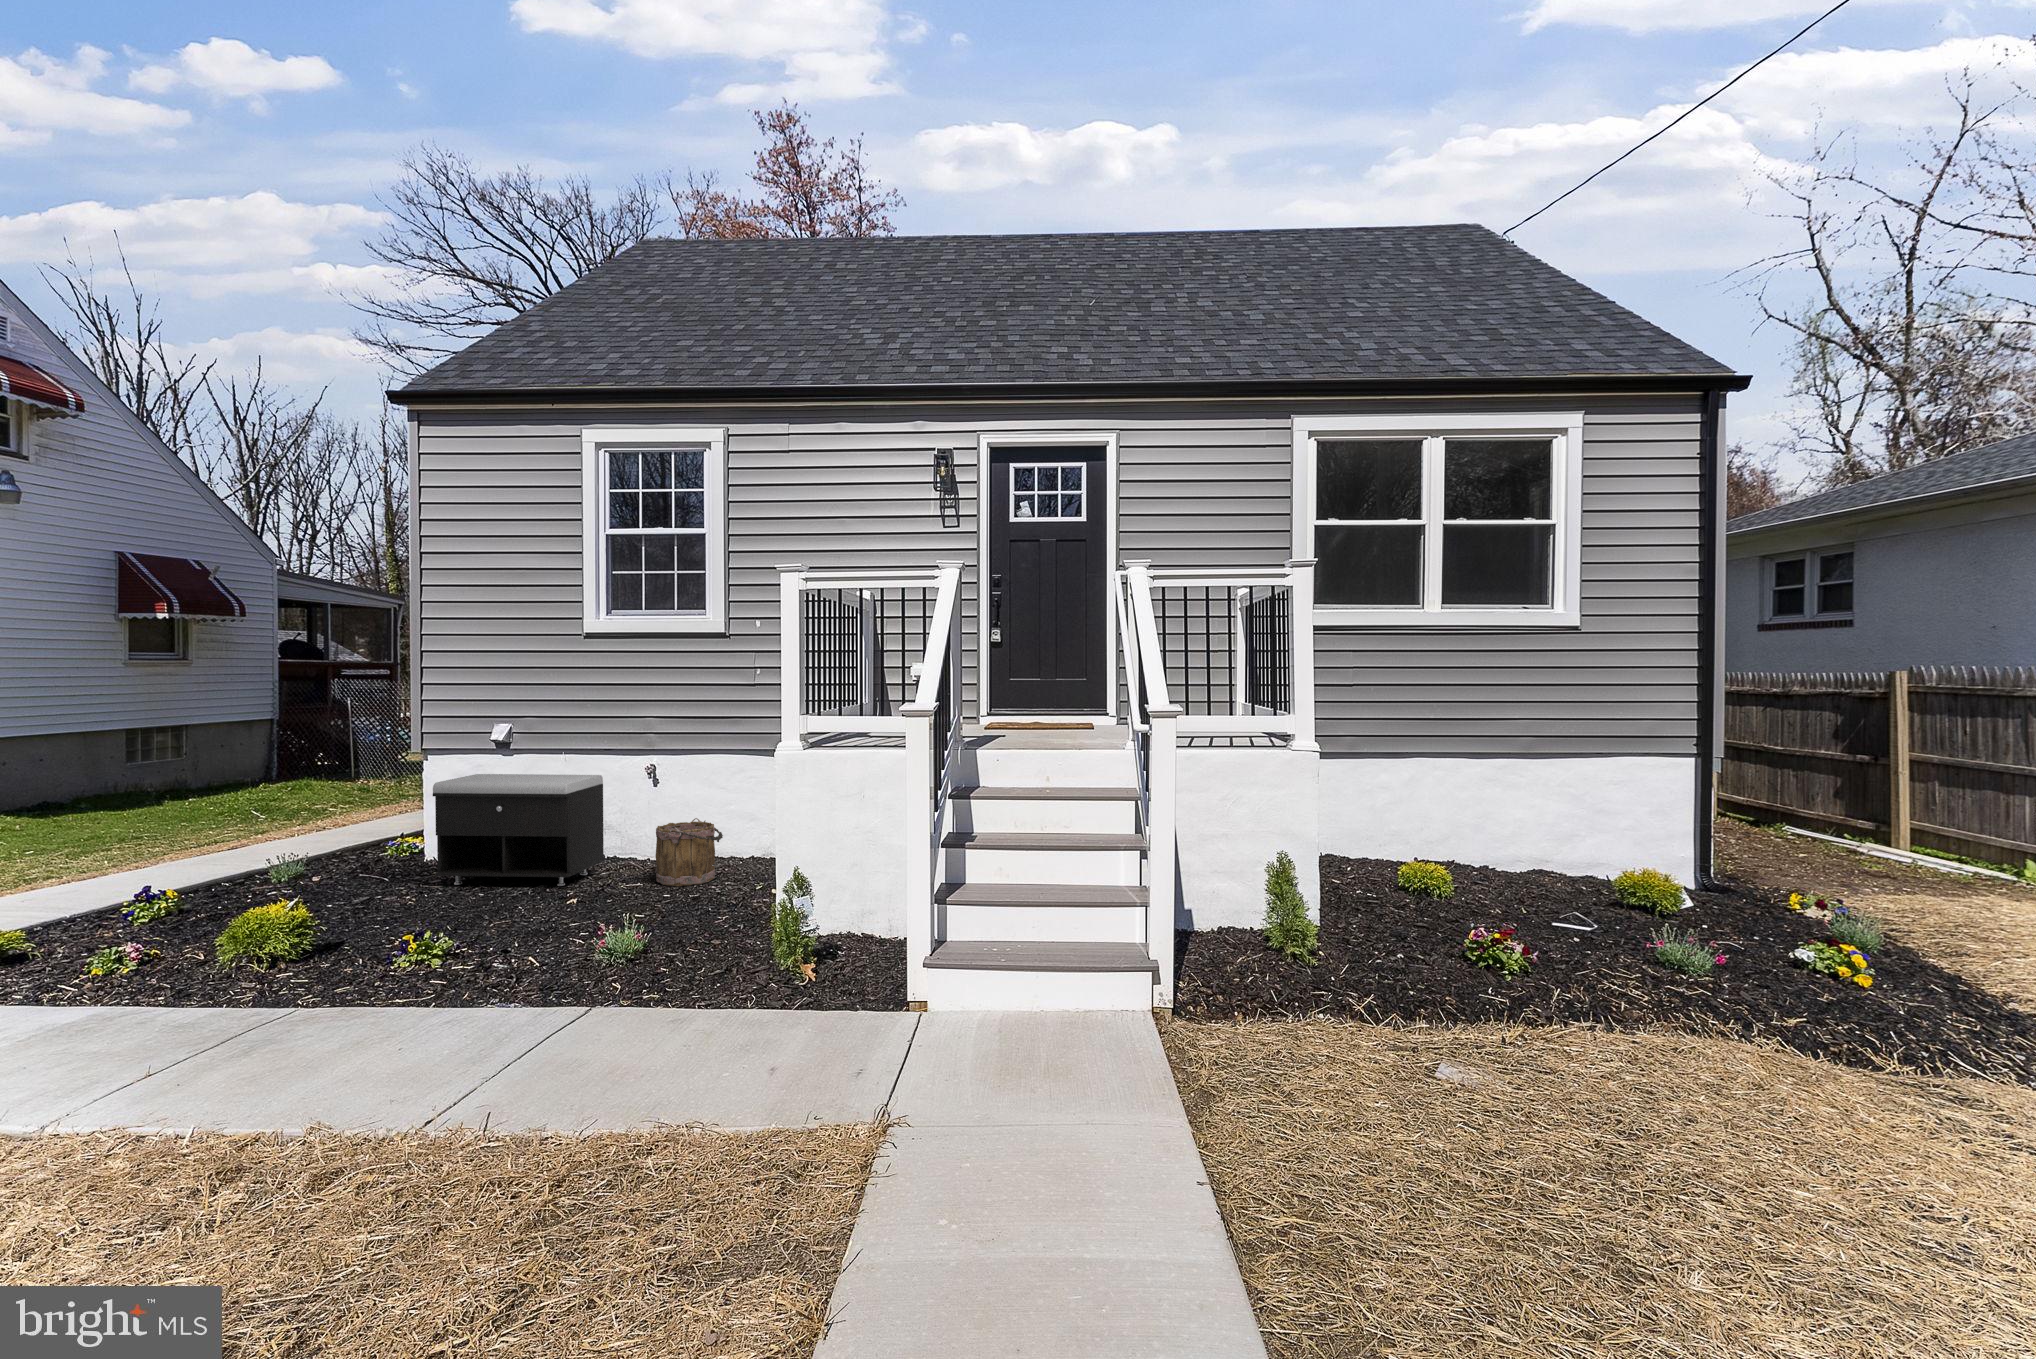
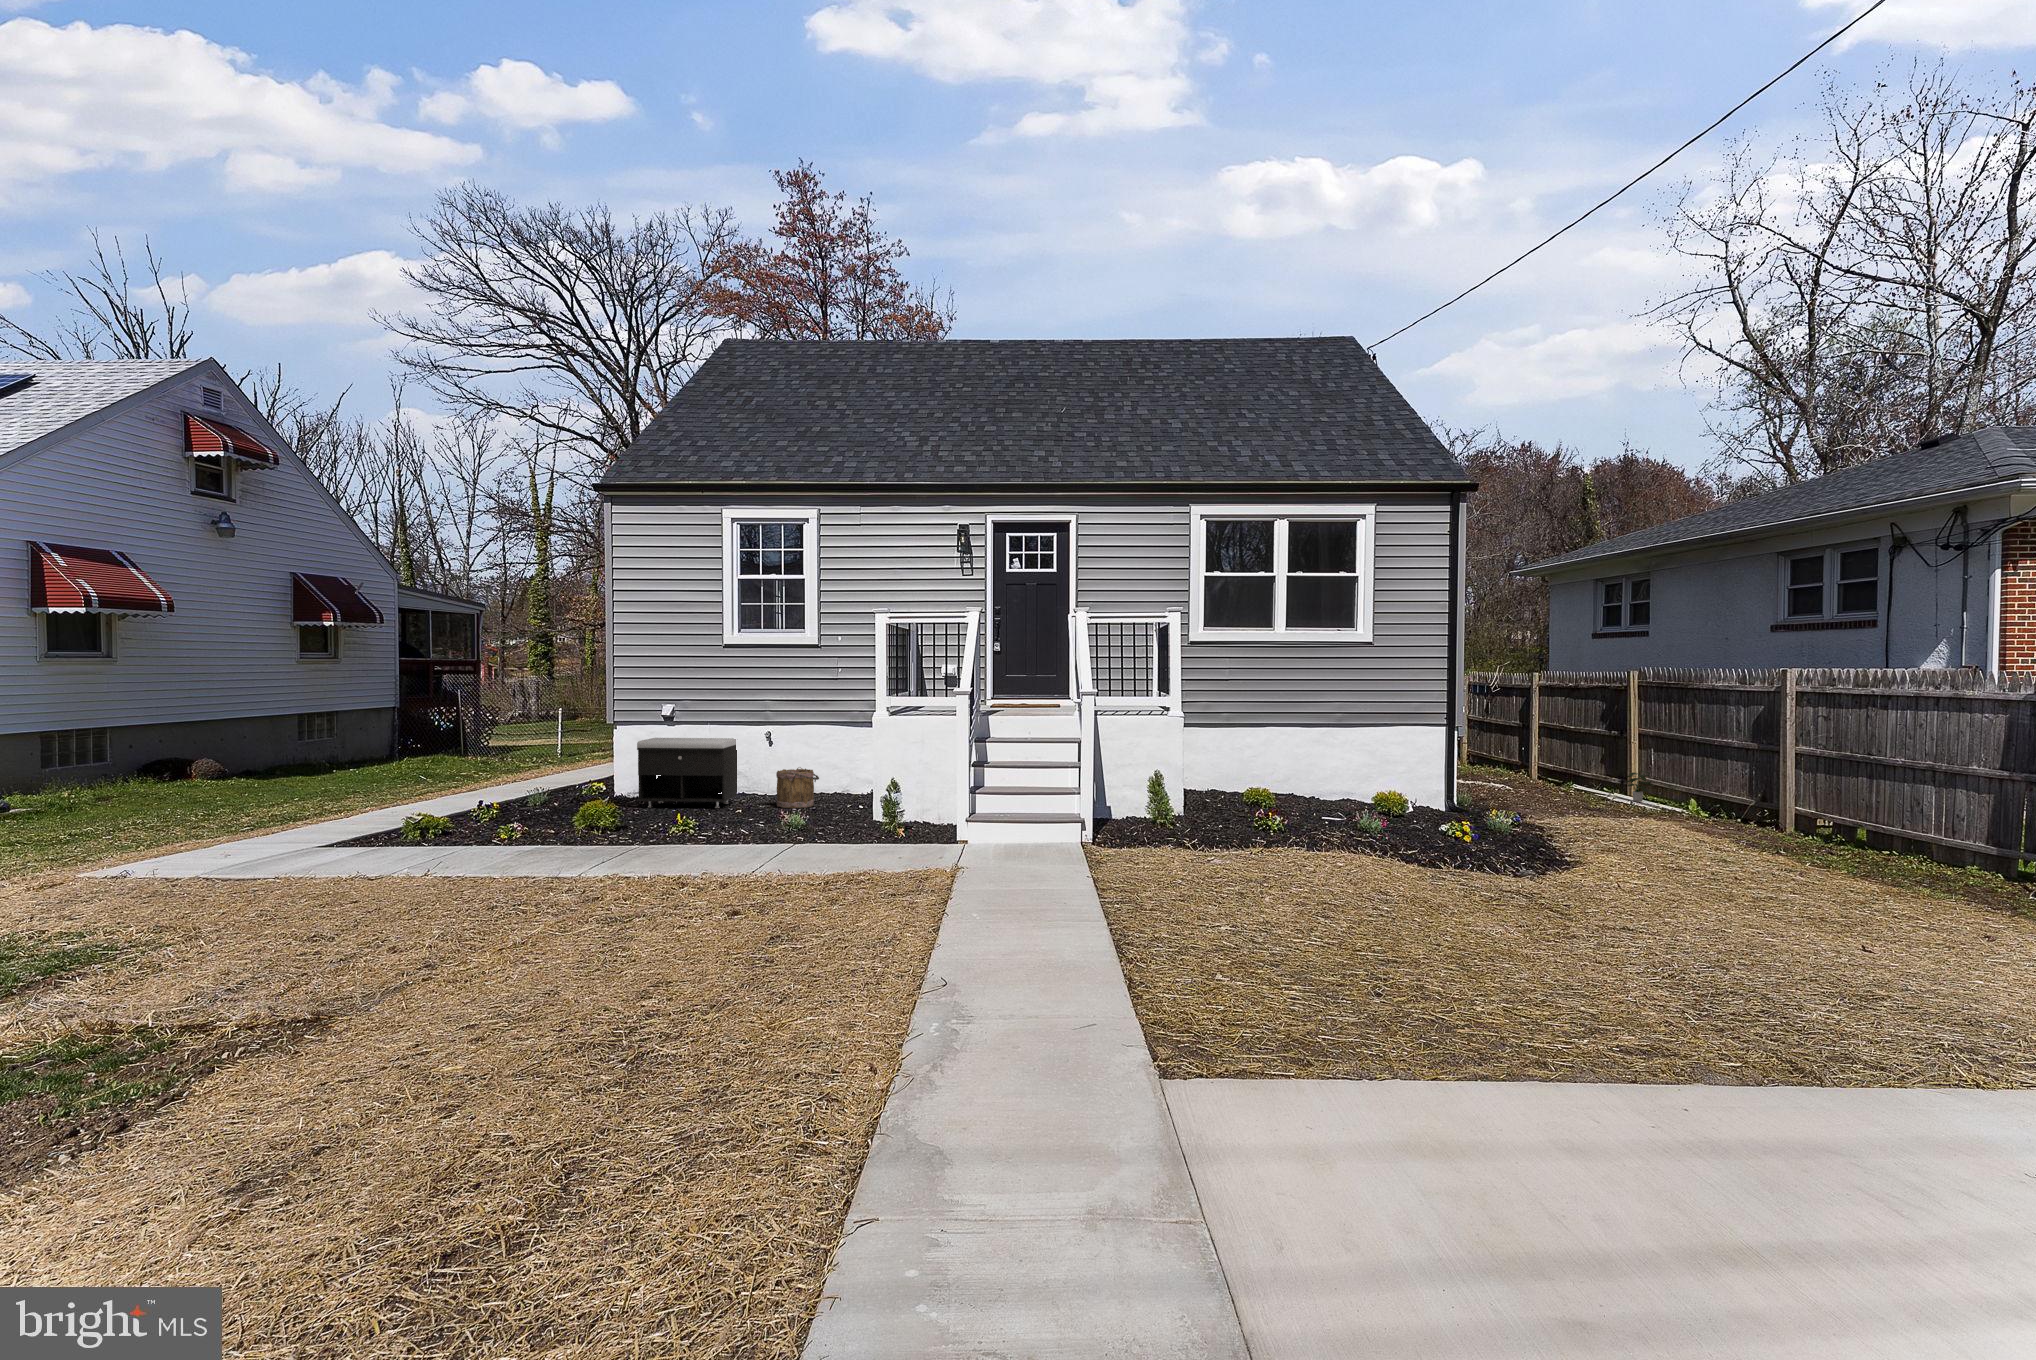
potted plant: none [1916,816,1972,861] -> present [1626,771,1654,801]

